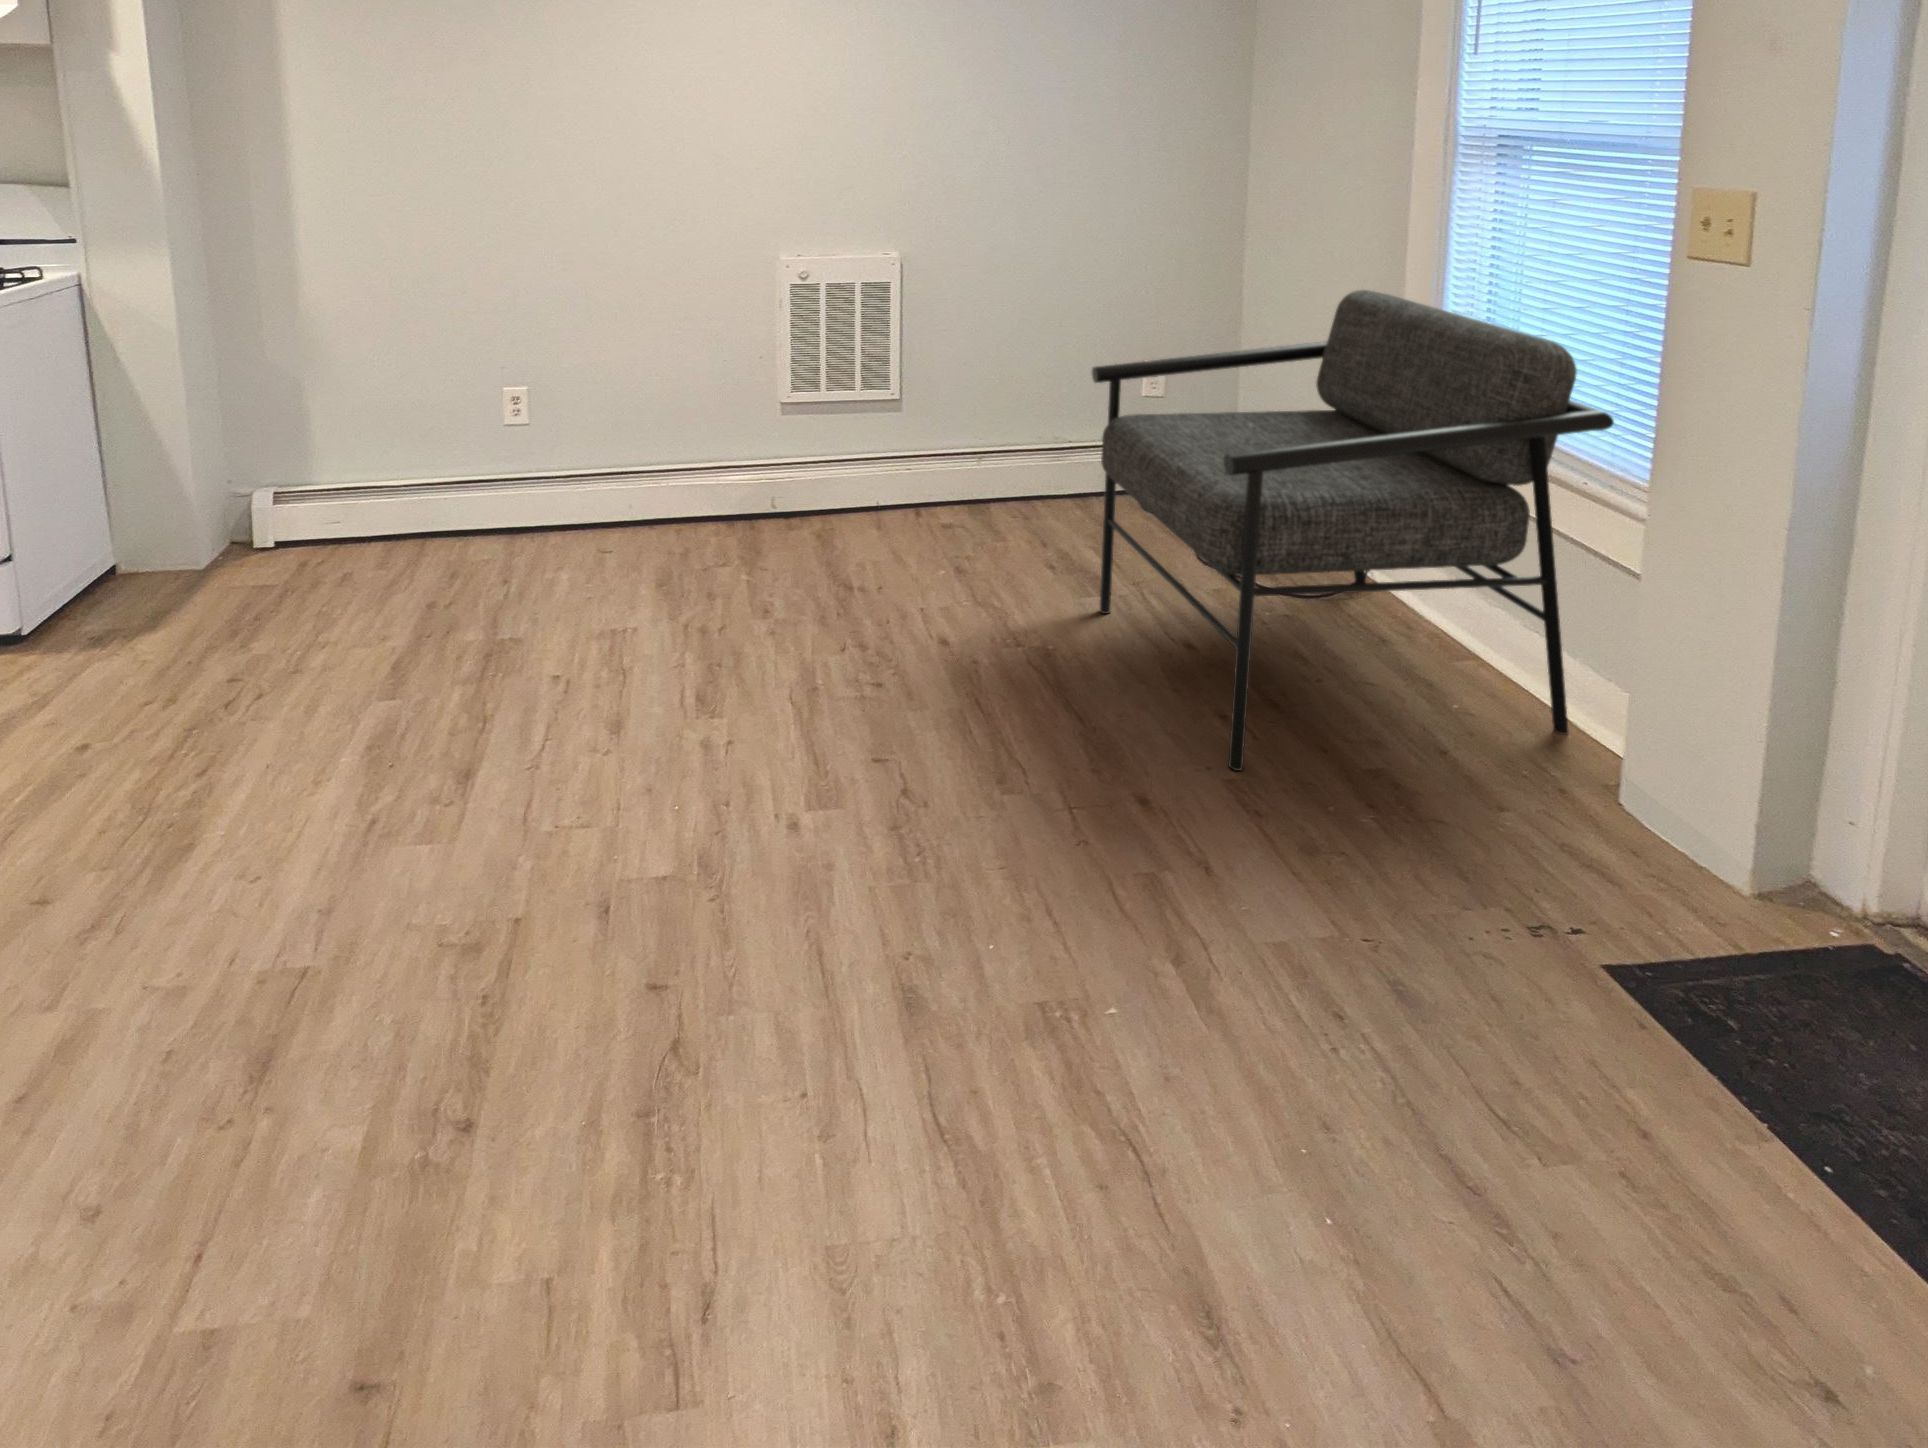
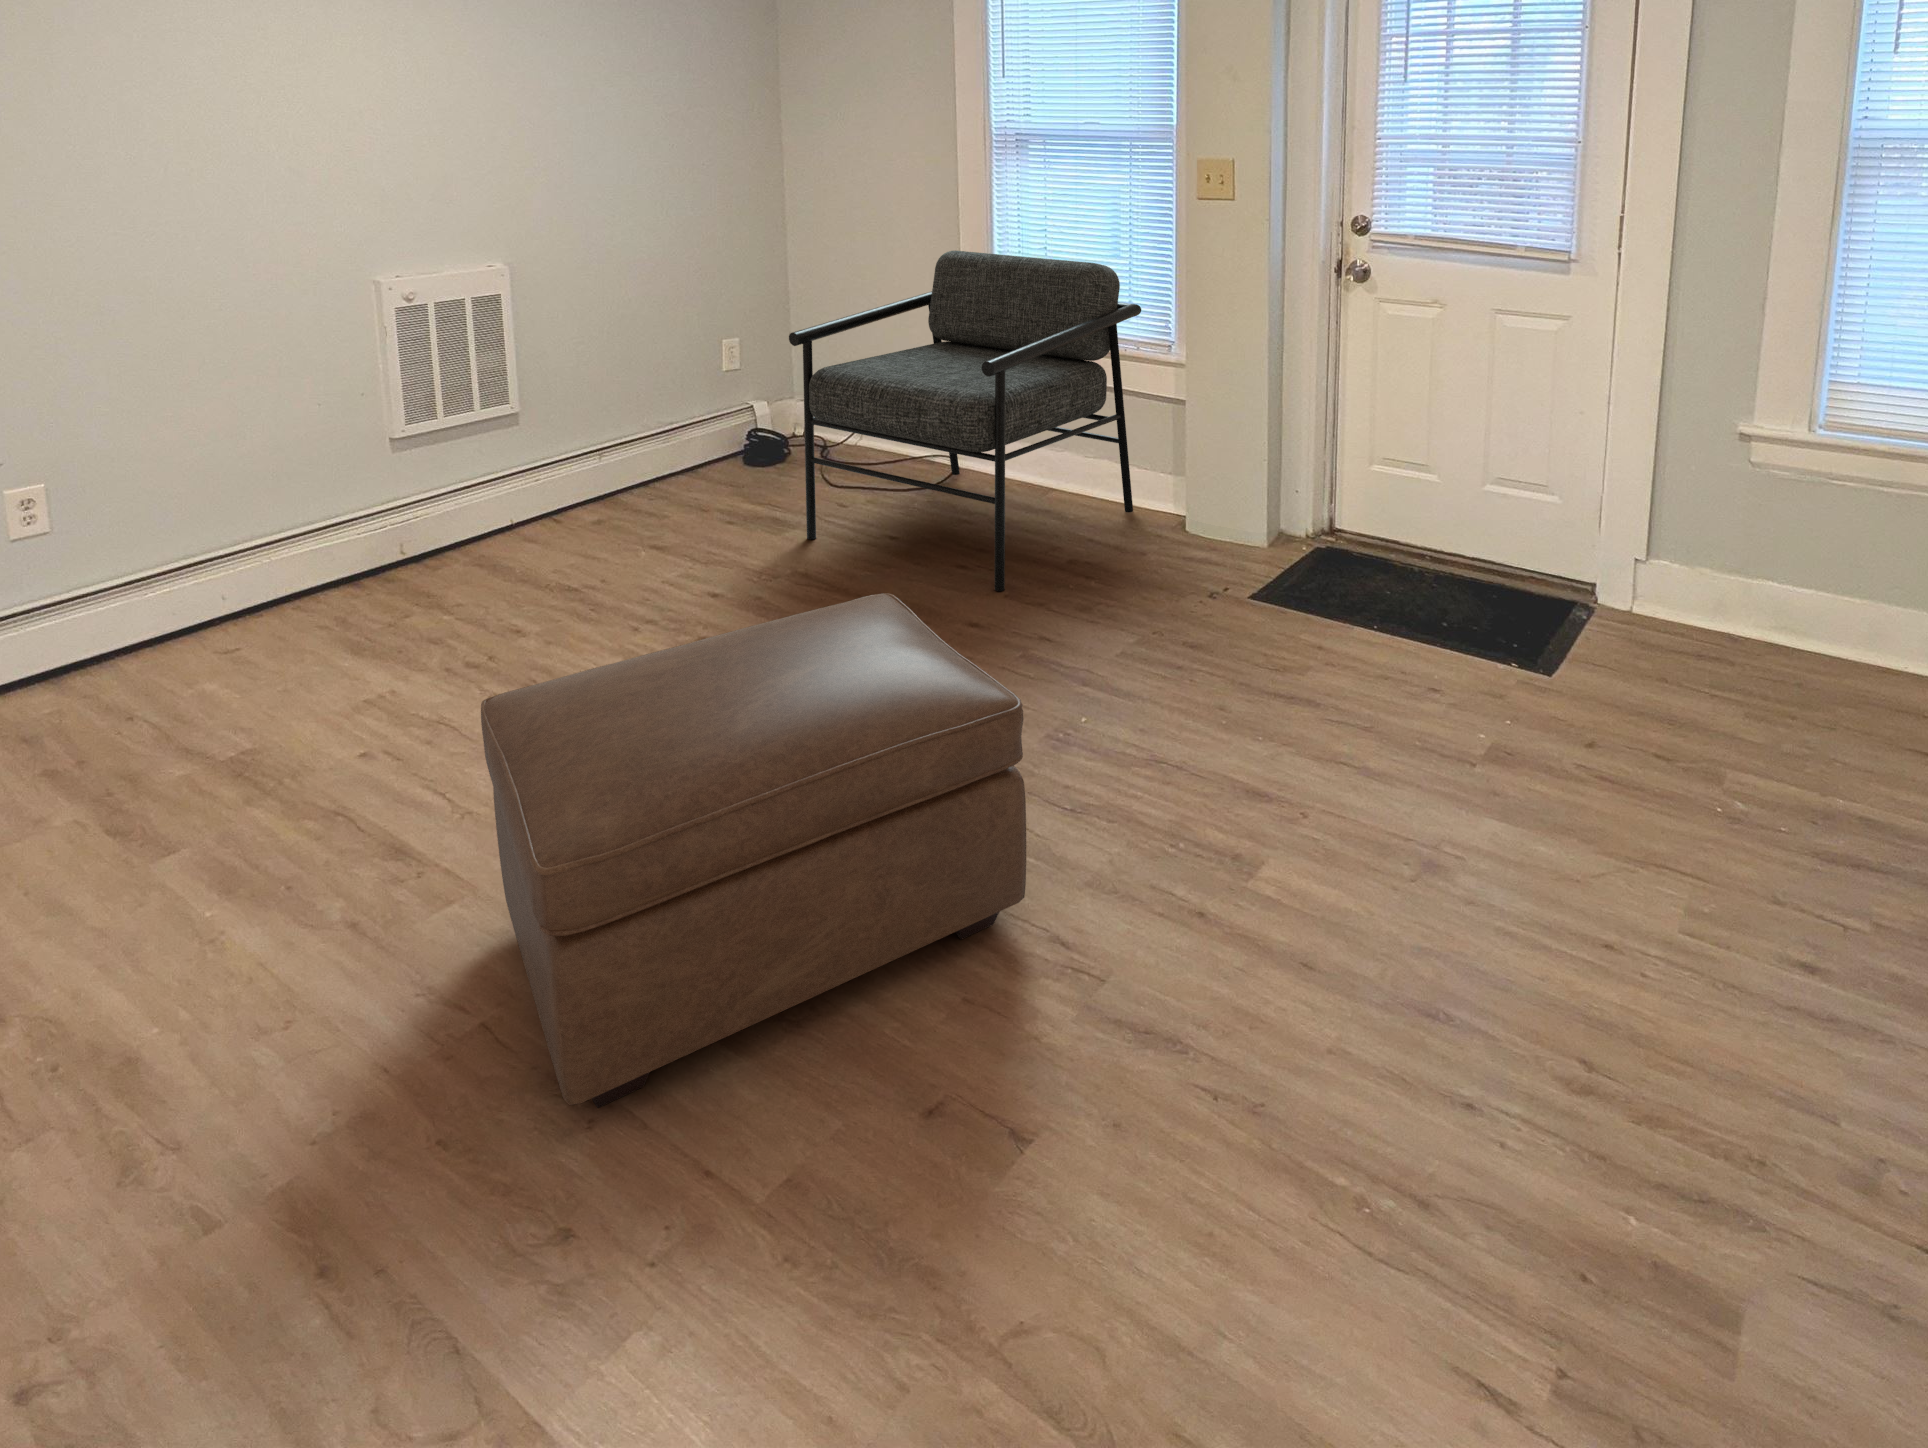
ottoman: none [228,670,848,1203] -> present [481,593,1026,1108]

